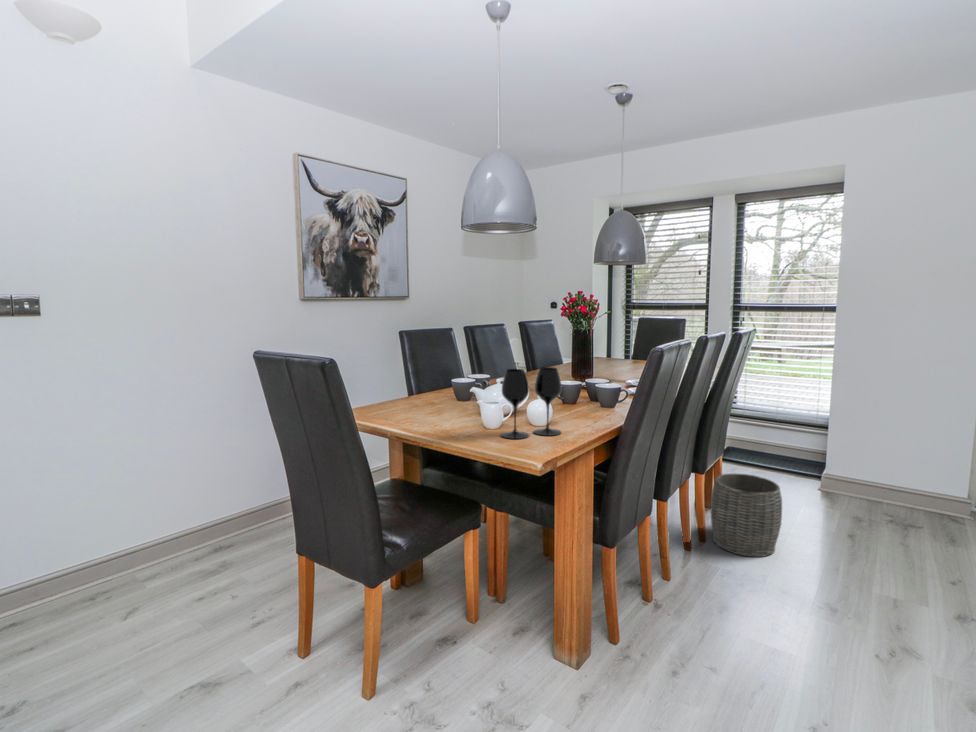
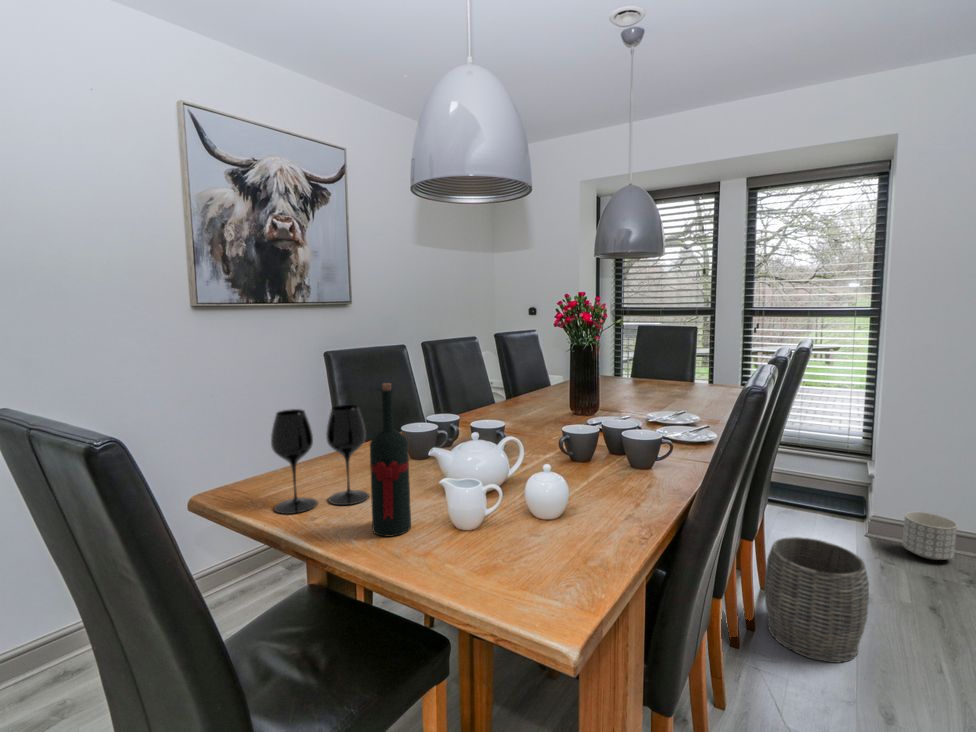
wine bottle: none [436,343,459,429] -> present [370,383,411,536]
wine glass: present [501,367,561,439] -> present [271,405,369,514]
planter: none [842,468,883,504] -> present [902,512,957,560]

